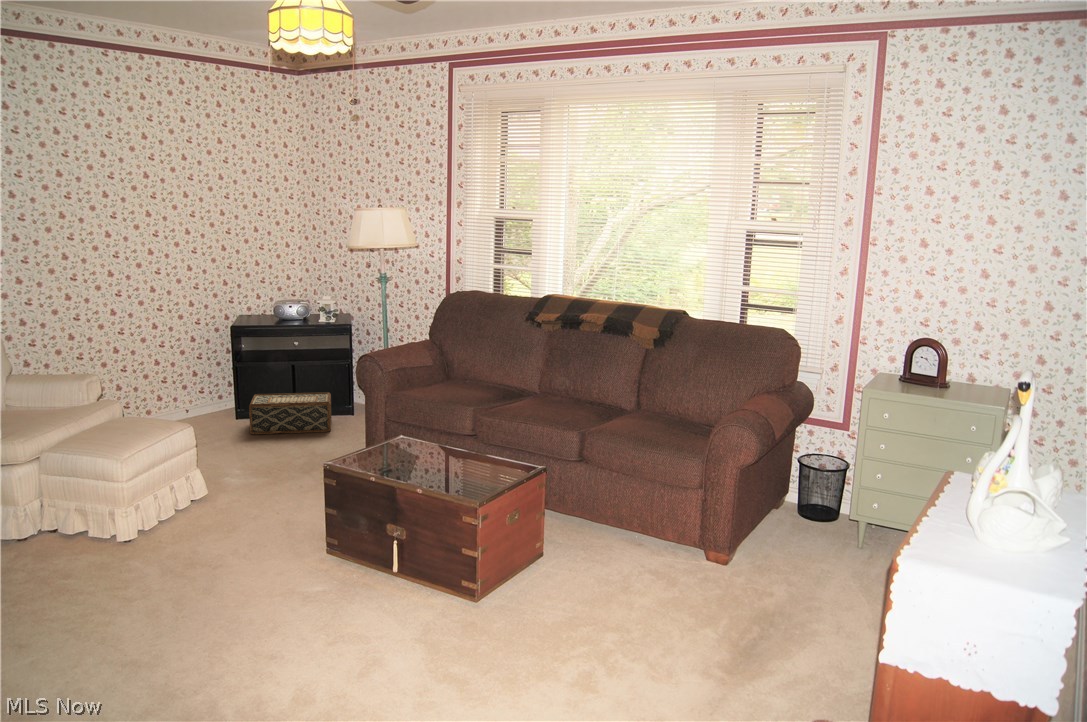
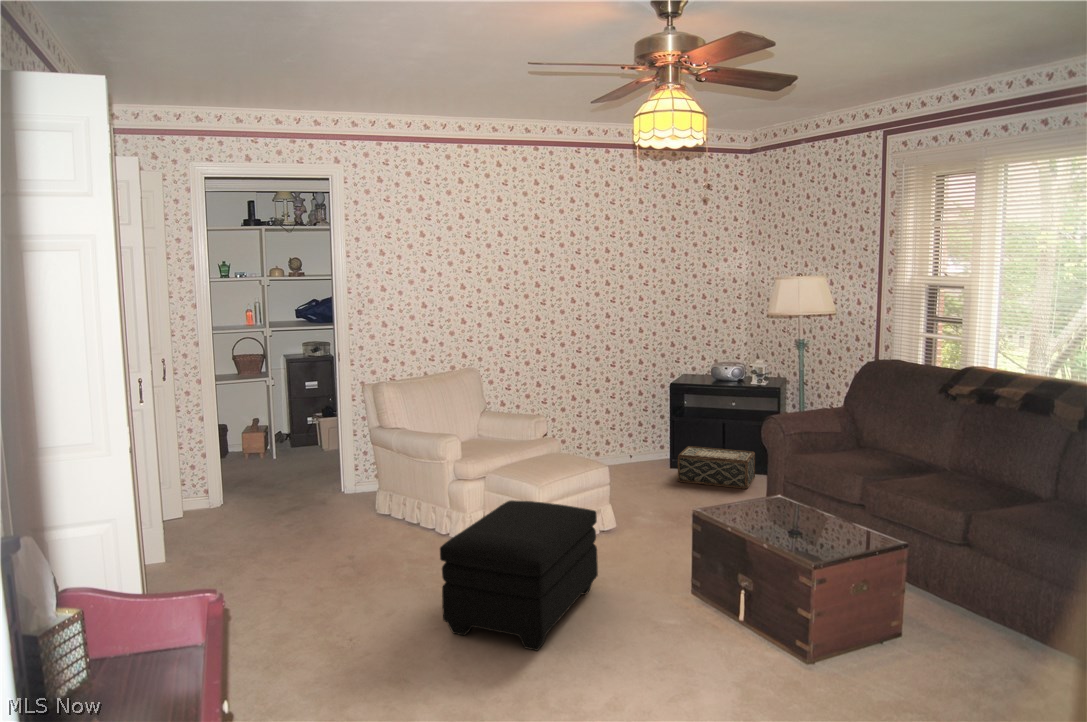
ottoman: none [30,472,227,668] -> present [440,500,598,651]

